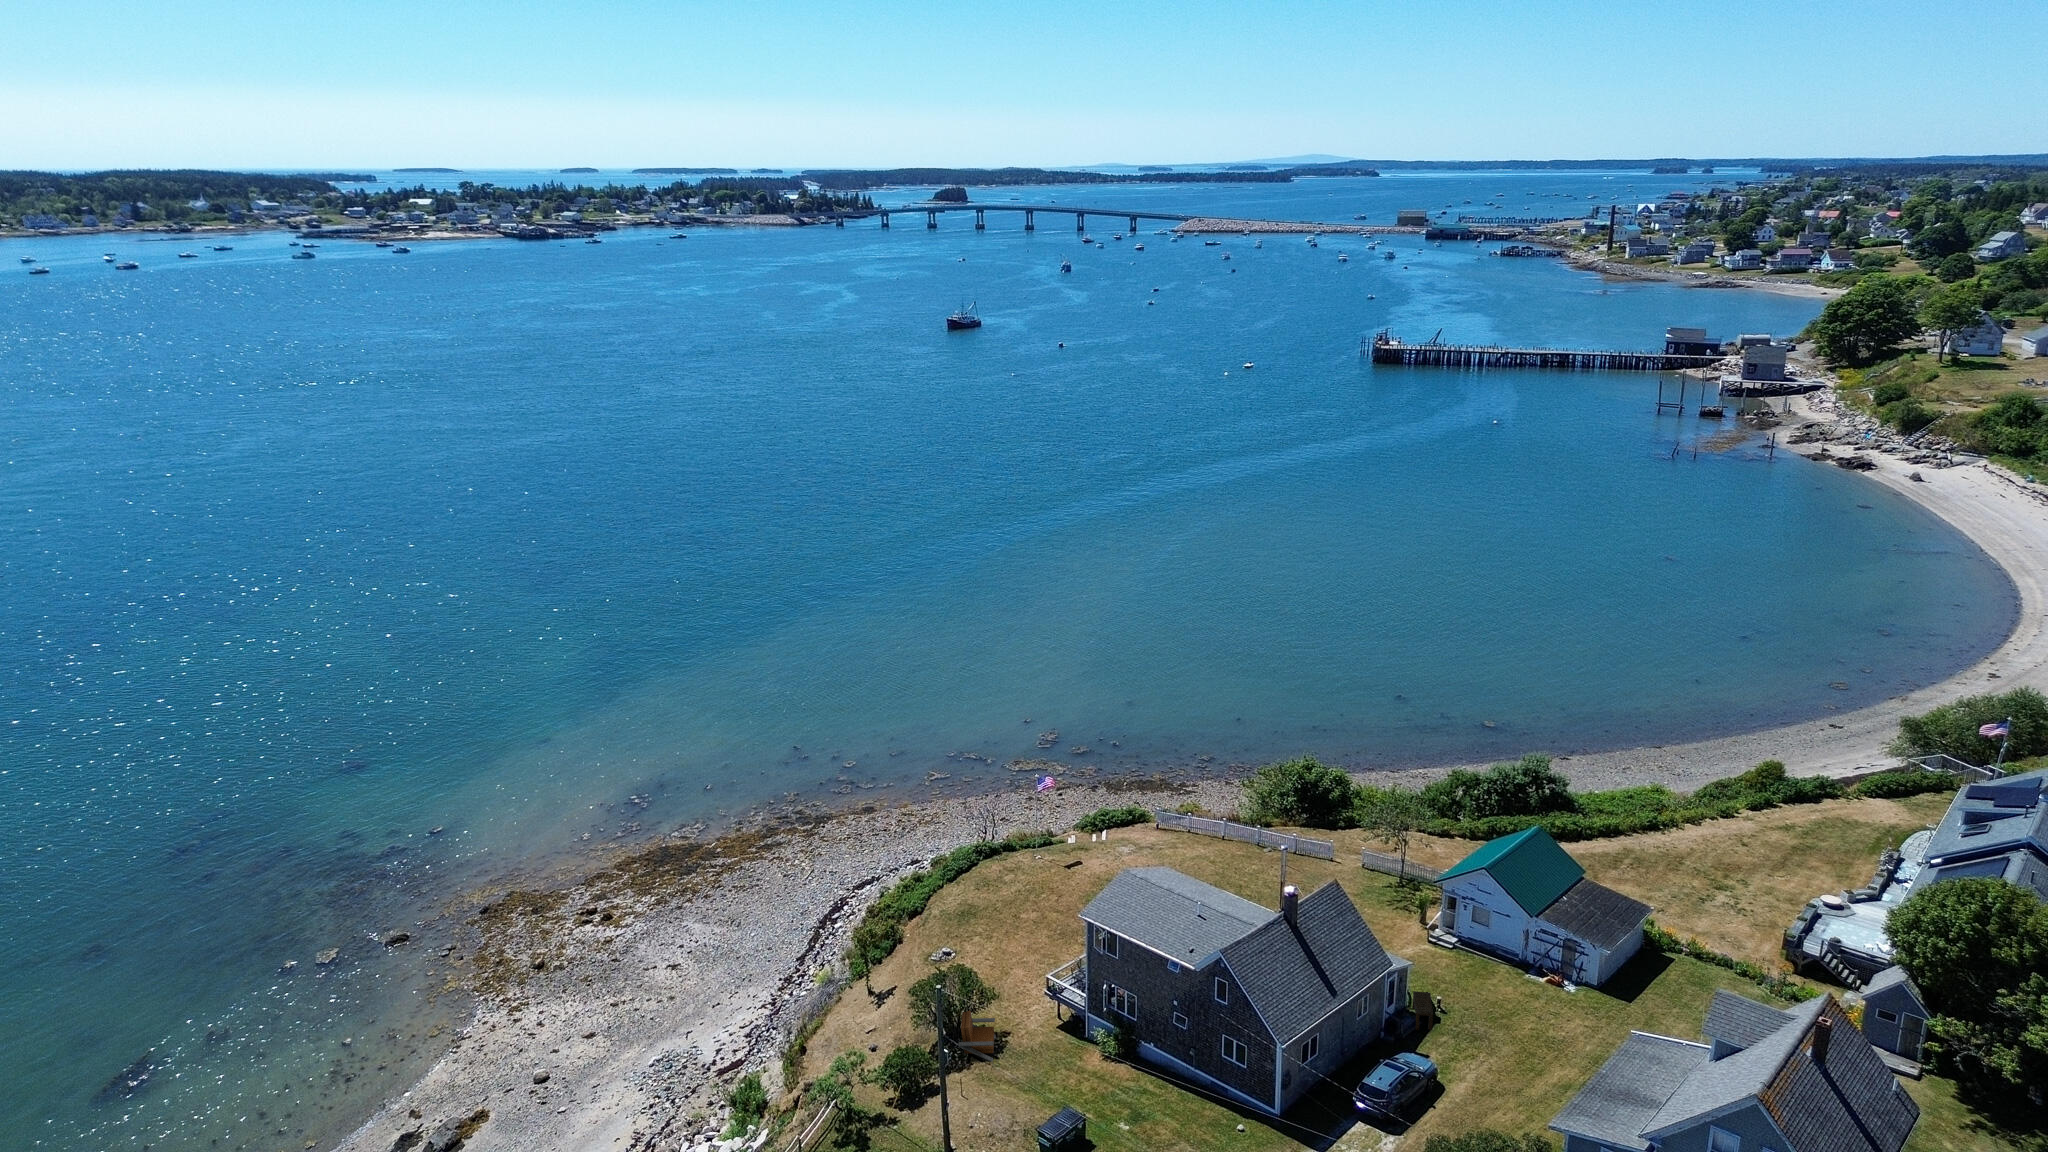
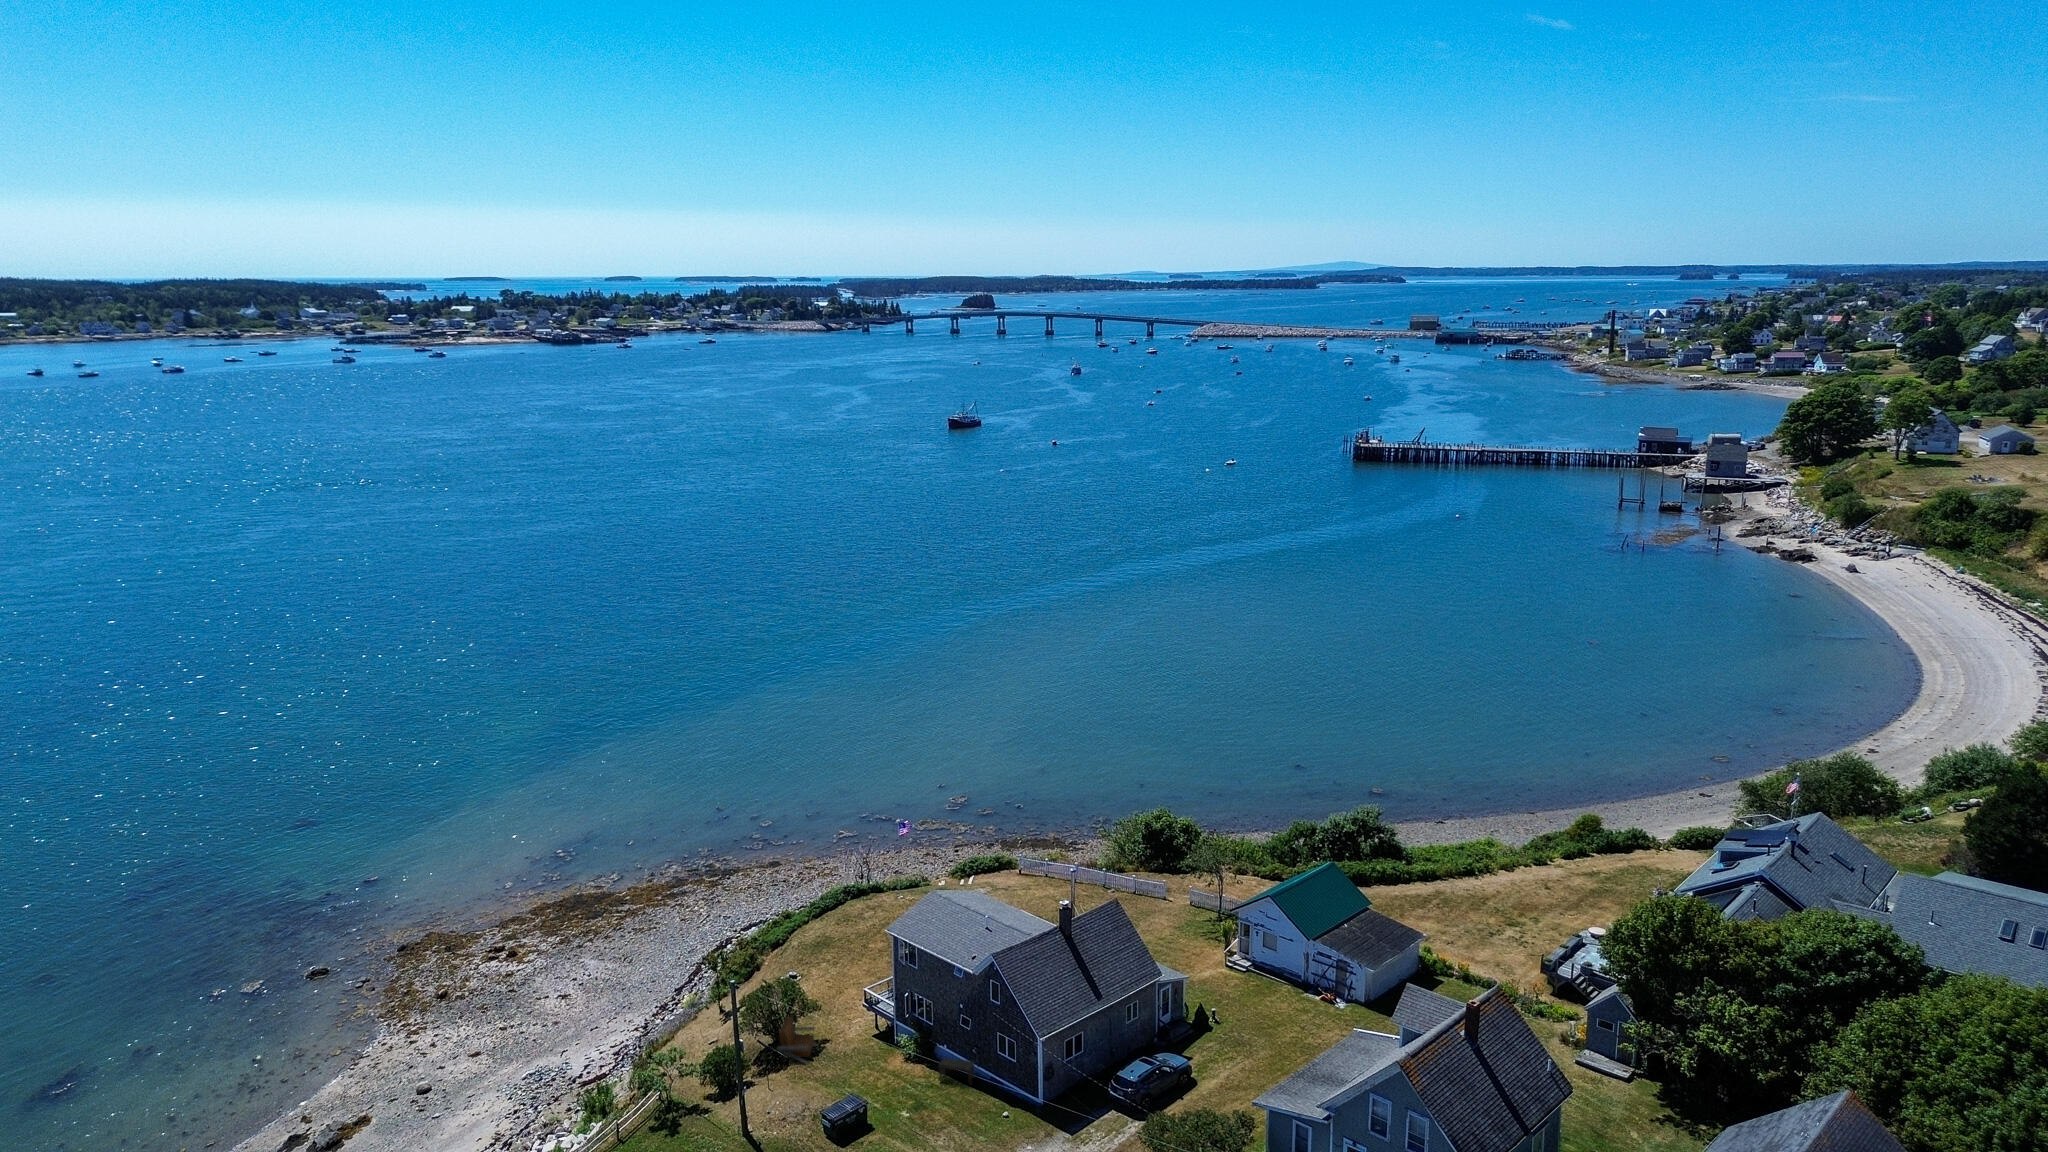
bench: present [1412,991,1433,1030] -> present [938,1058,975,1084]

